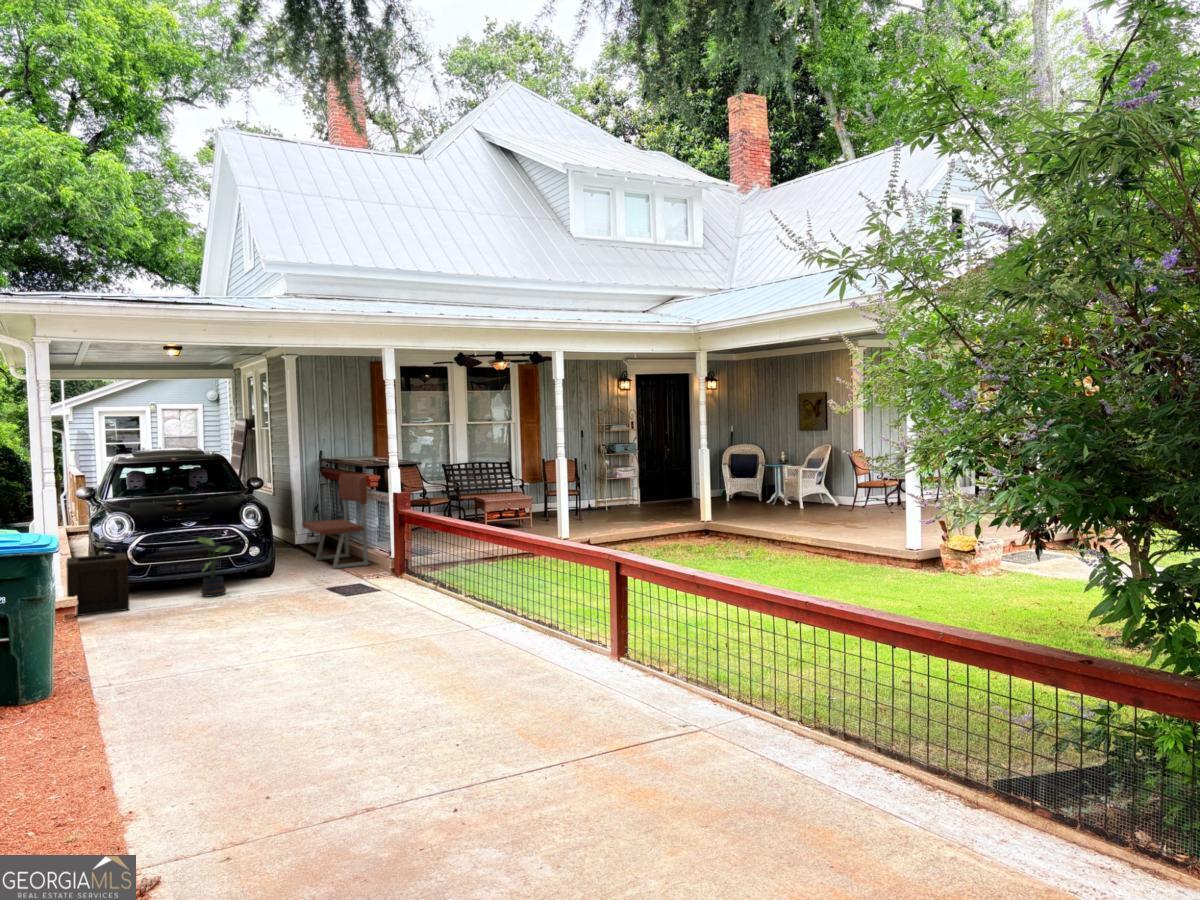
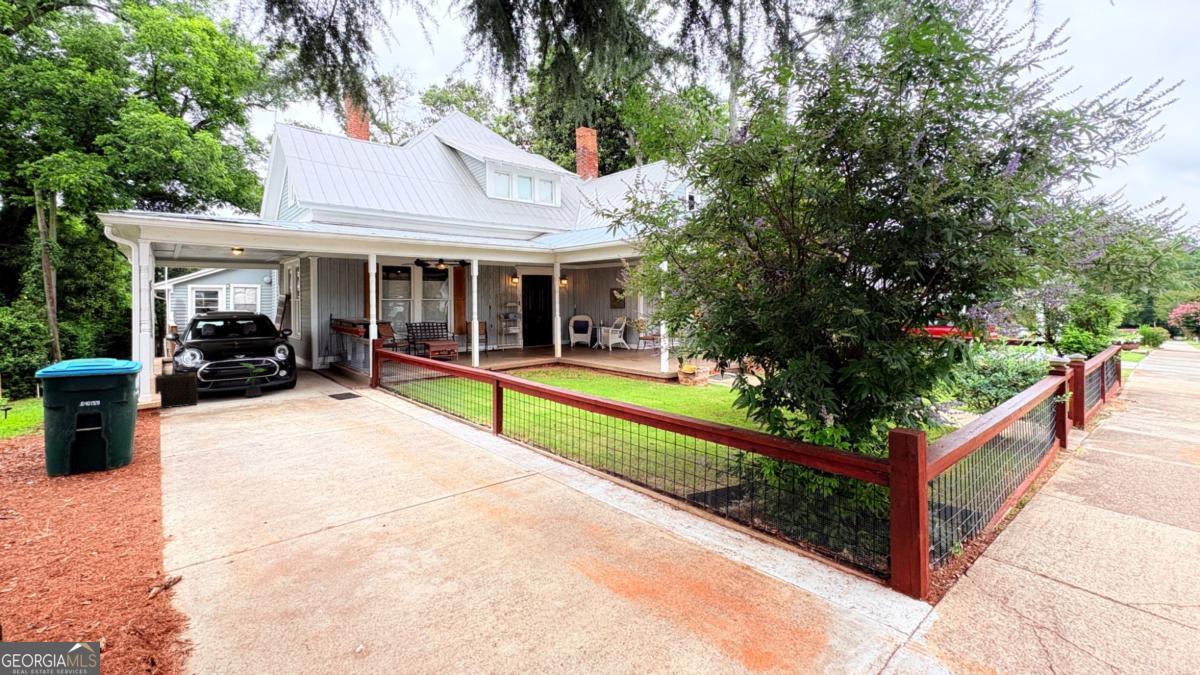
bench: present [302,474,369,569] -> none [317,329,356,382]

